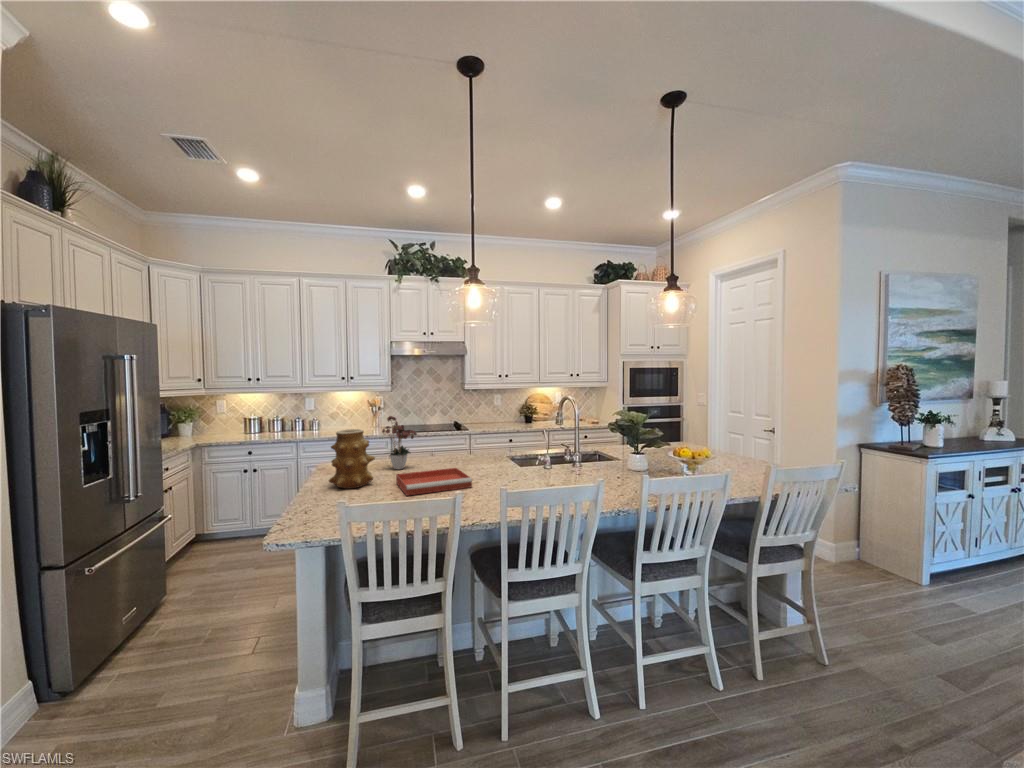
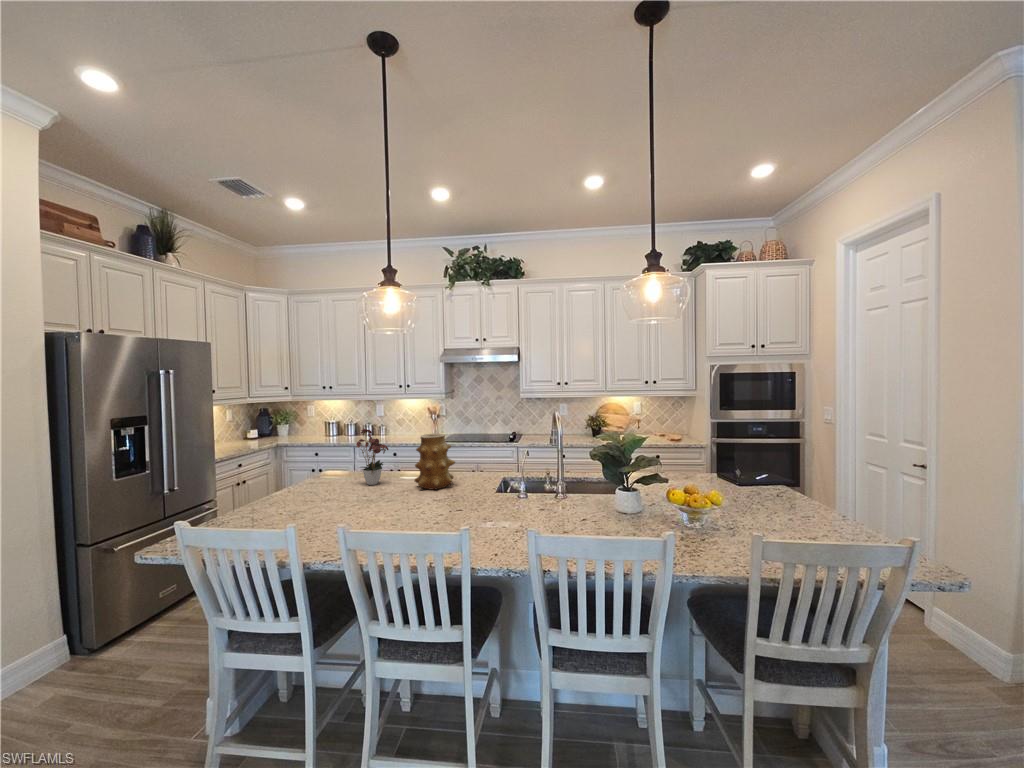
vase: present [329,429,375,489] -> present [414,434,455,489]
tray: present [396,468,472,496] -> none [318,490,405,518]

